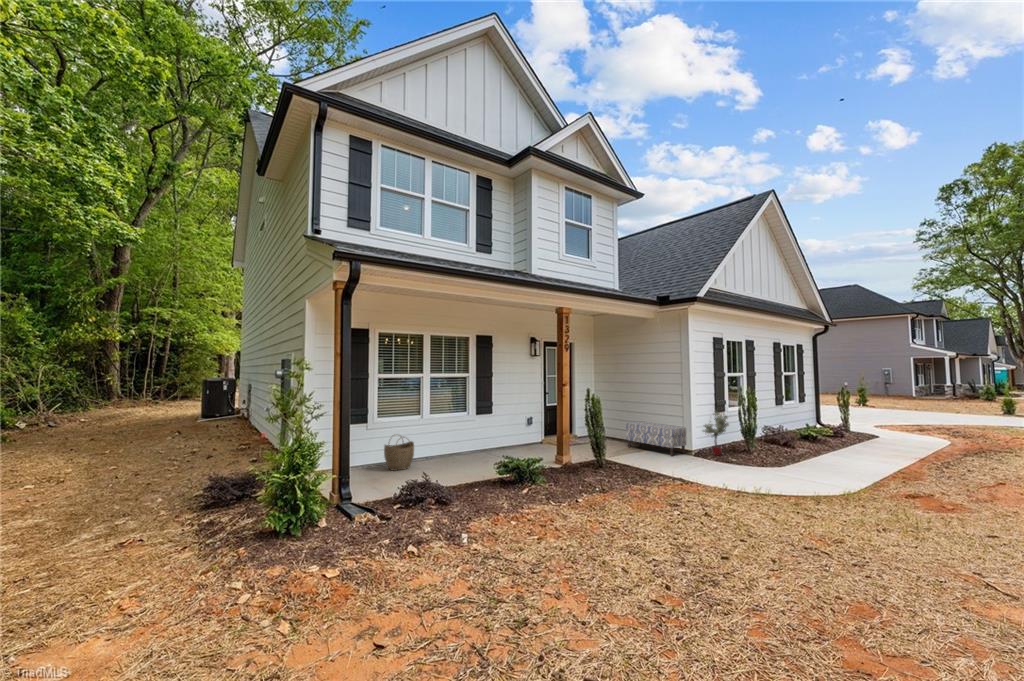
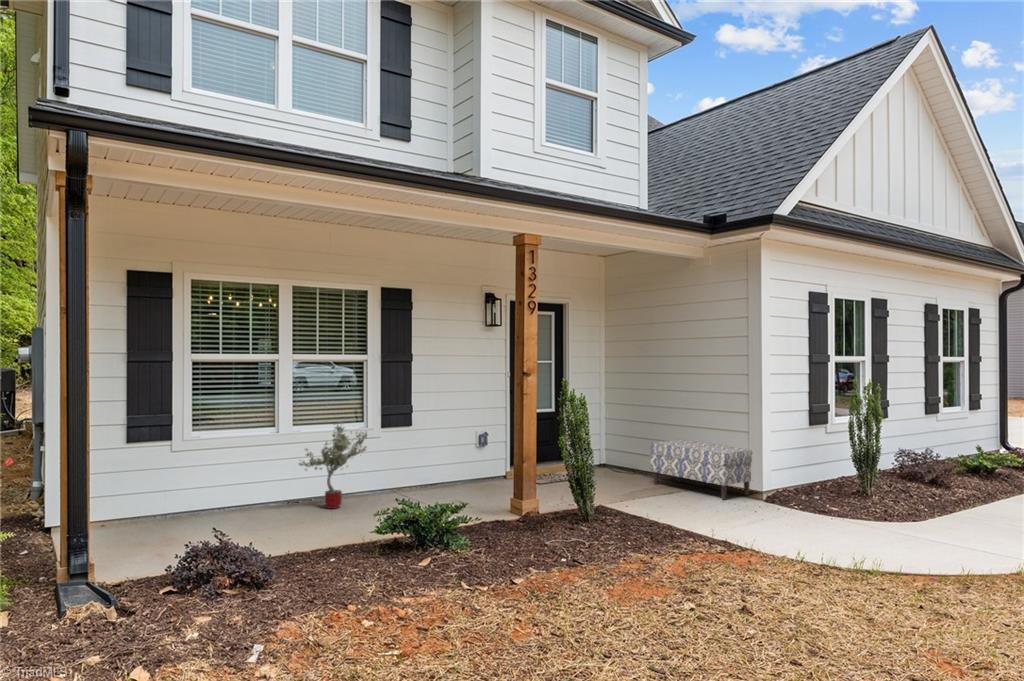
potted tree: present [703,413,729,455] -> present [299,422,367,509]
woven basket: present [384,436,414,471] -> none [202,459,257,522]

